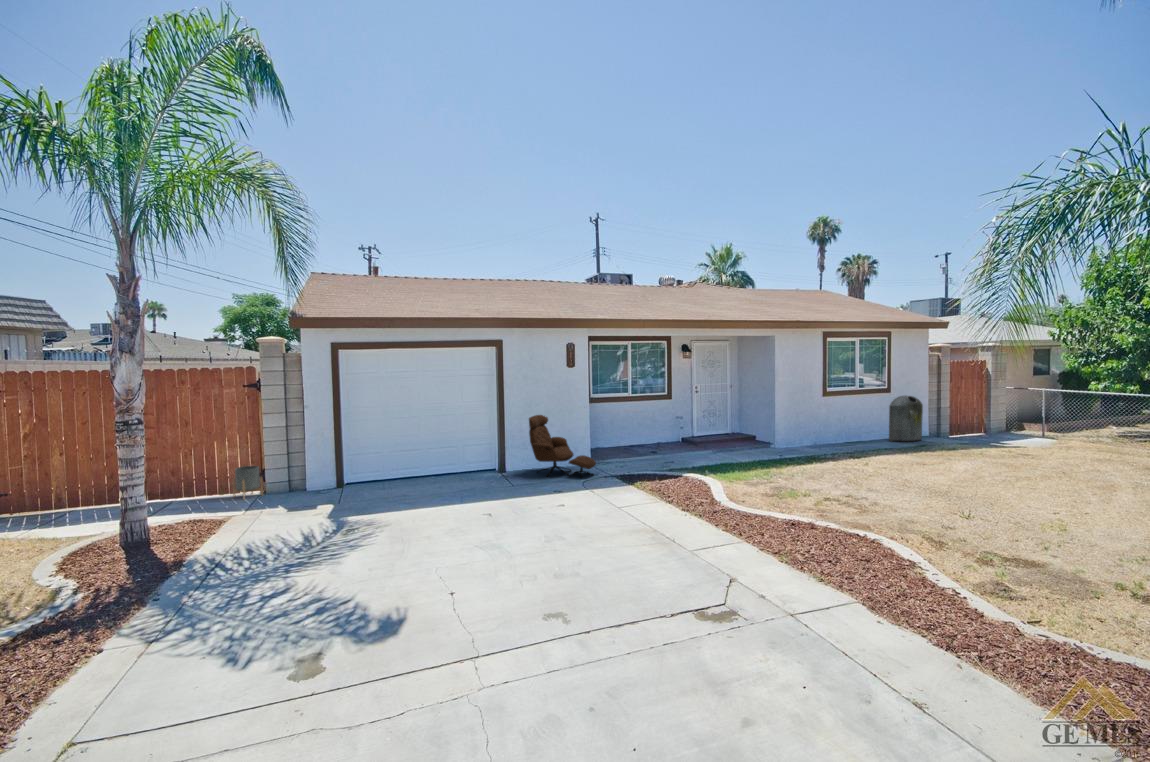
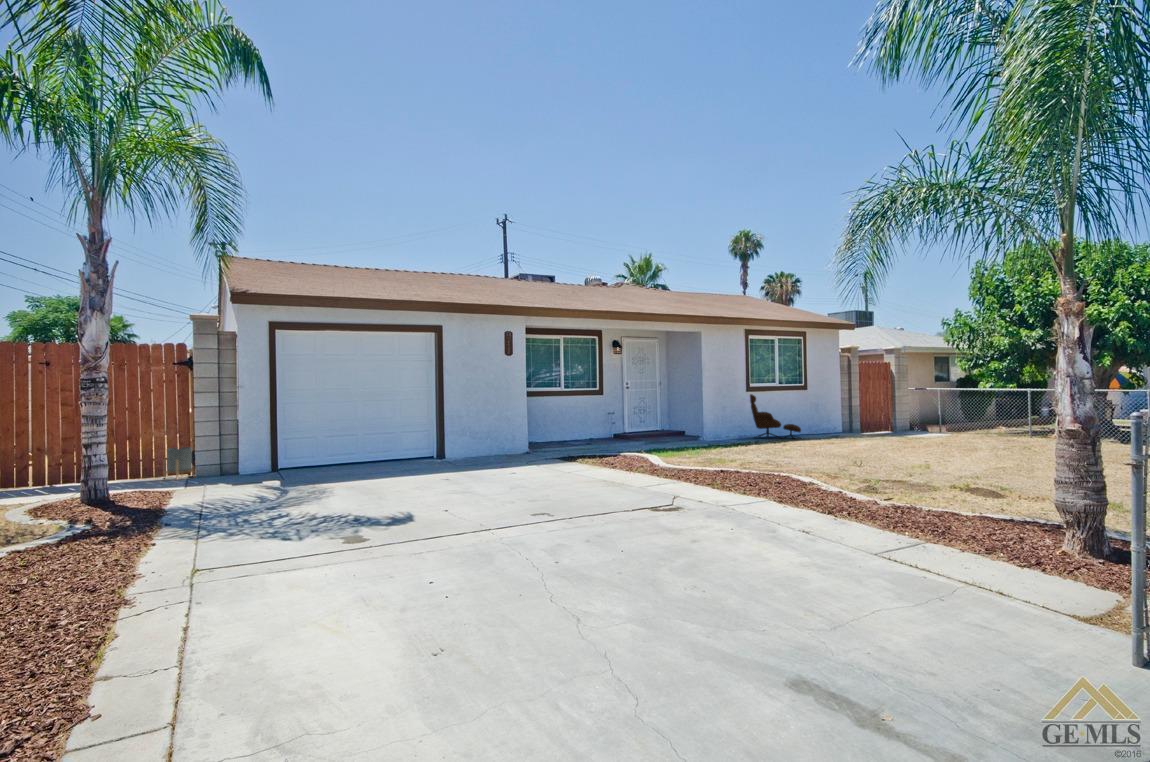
trash can: present [889,396,923,442] -> none [806,391,835,435]
lounge chair: present [529,415,596,478] -> present [750,394,801,439]

